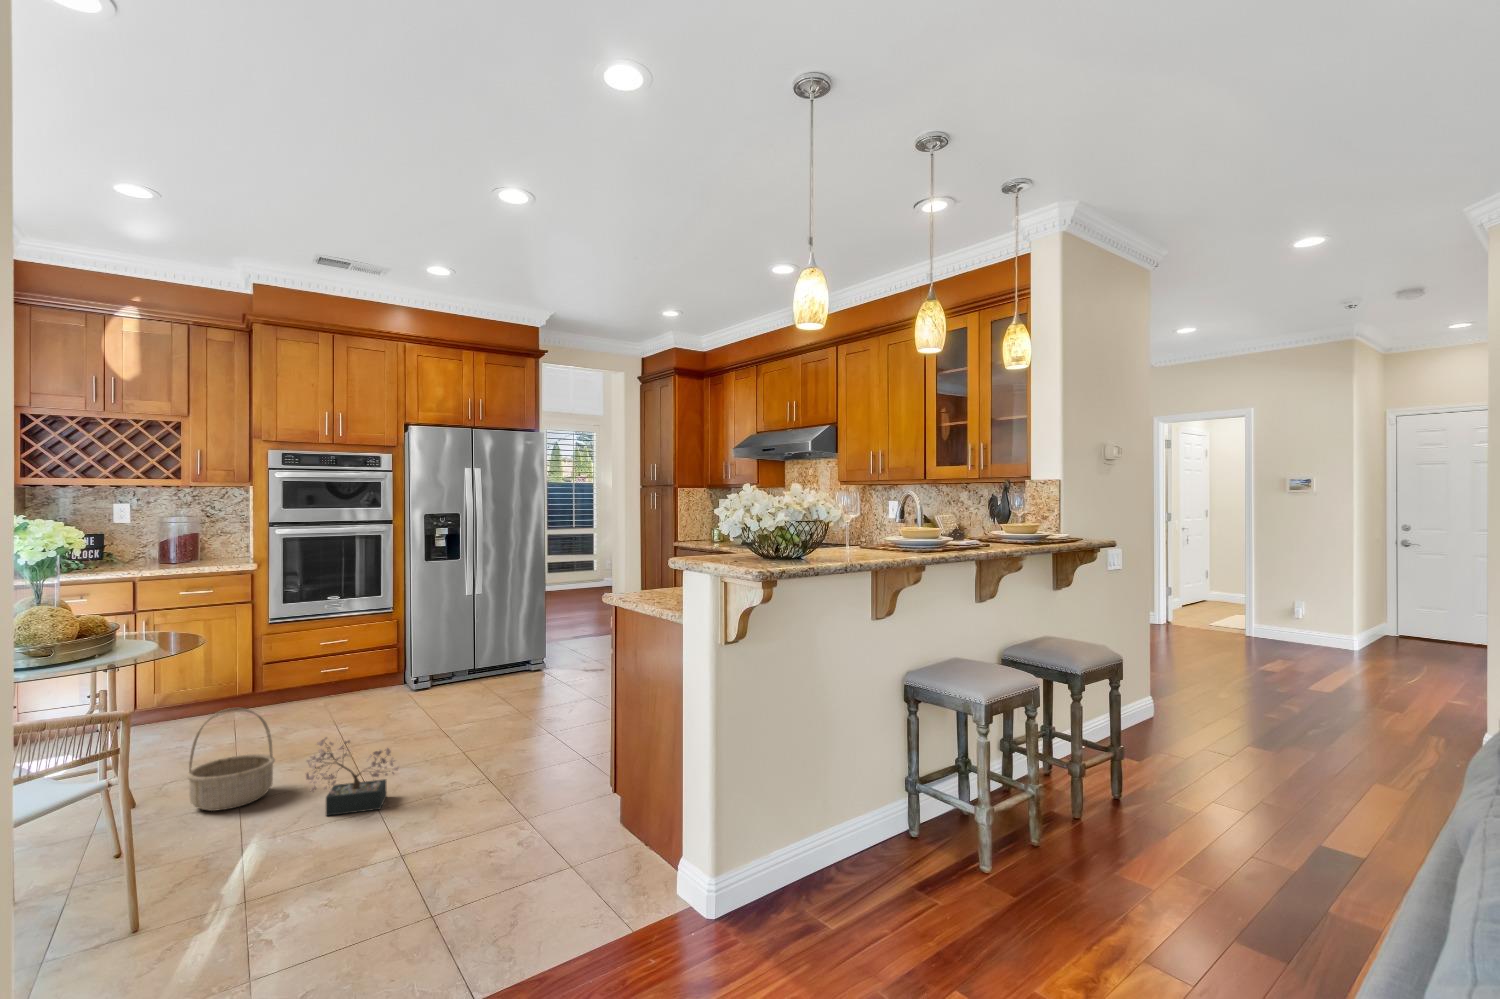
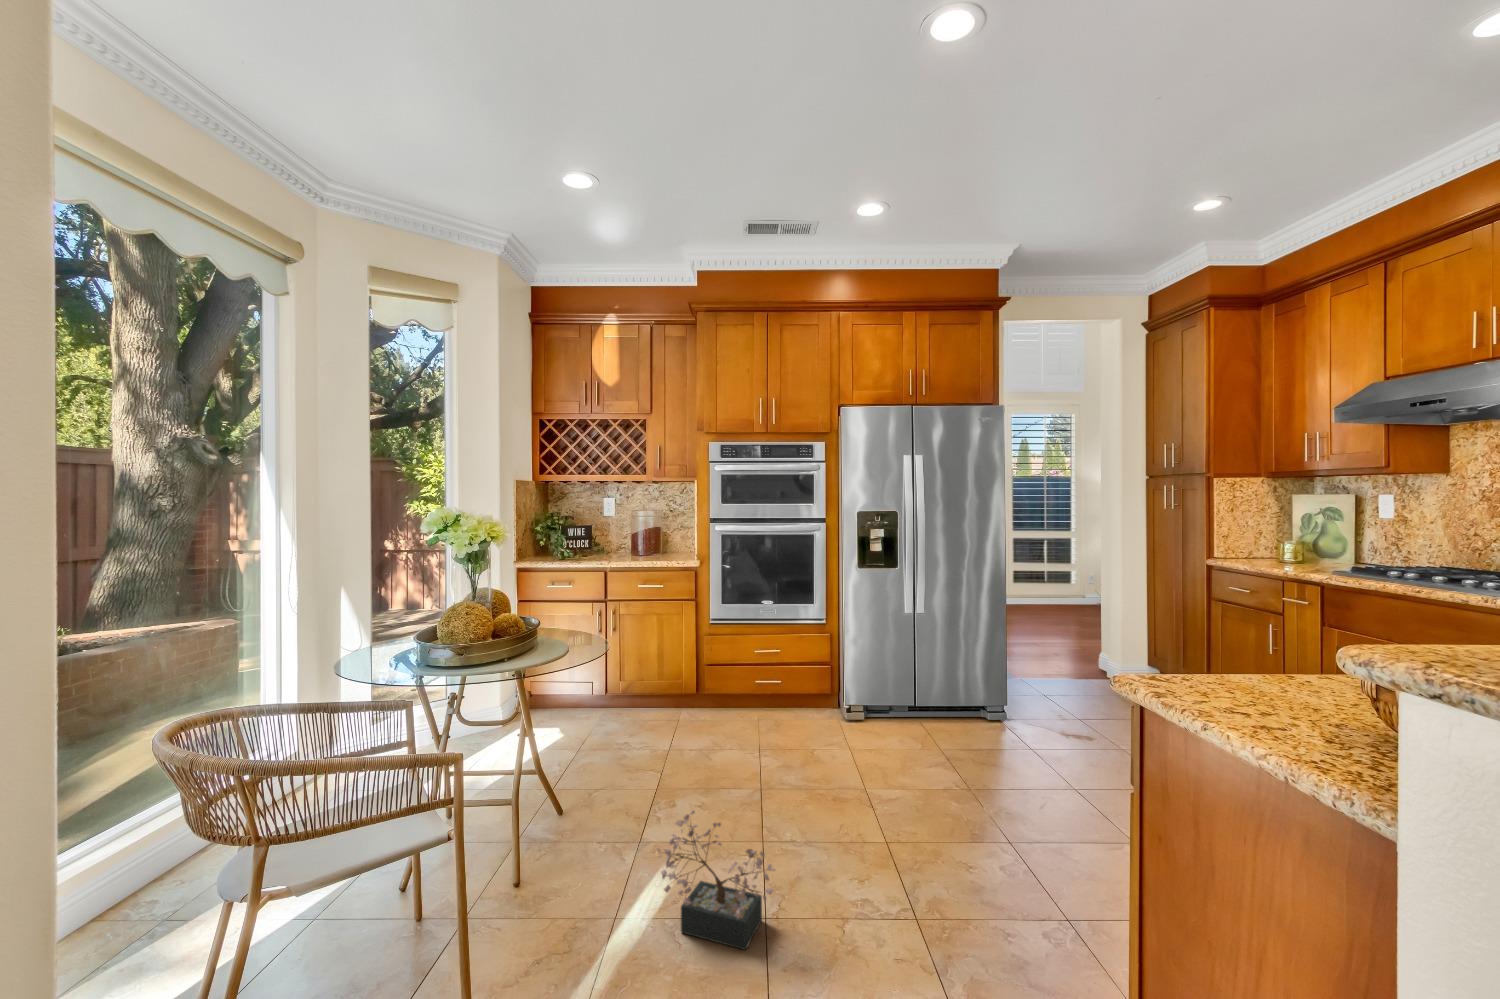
basket: present [187,708,275,811] -> none [568,740,655,867]

